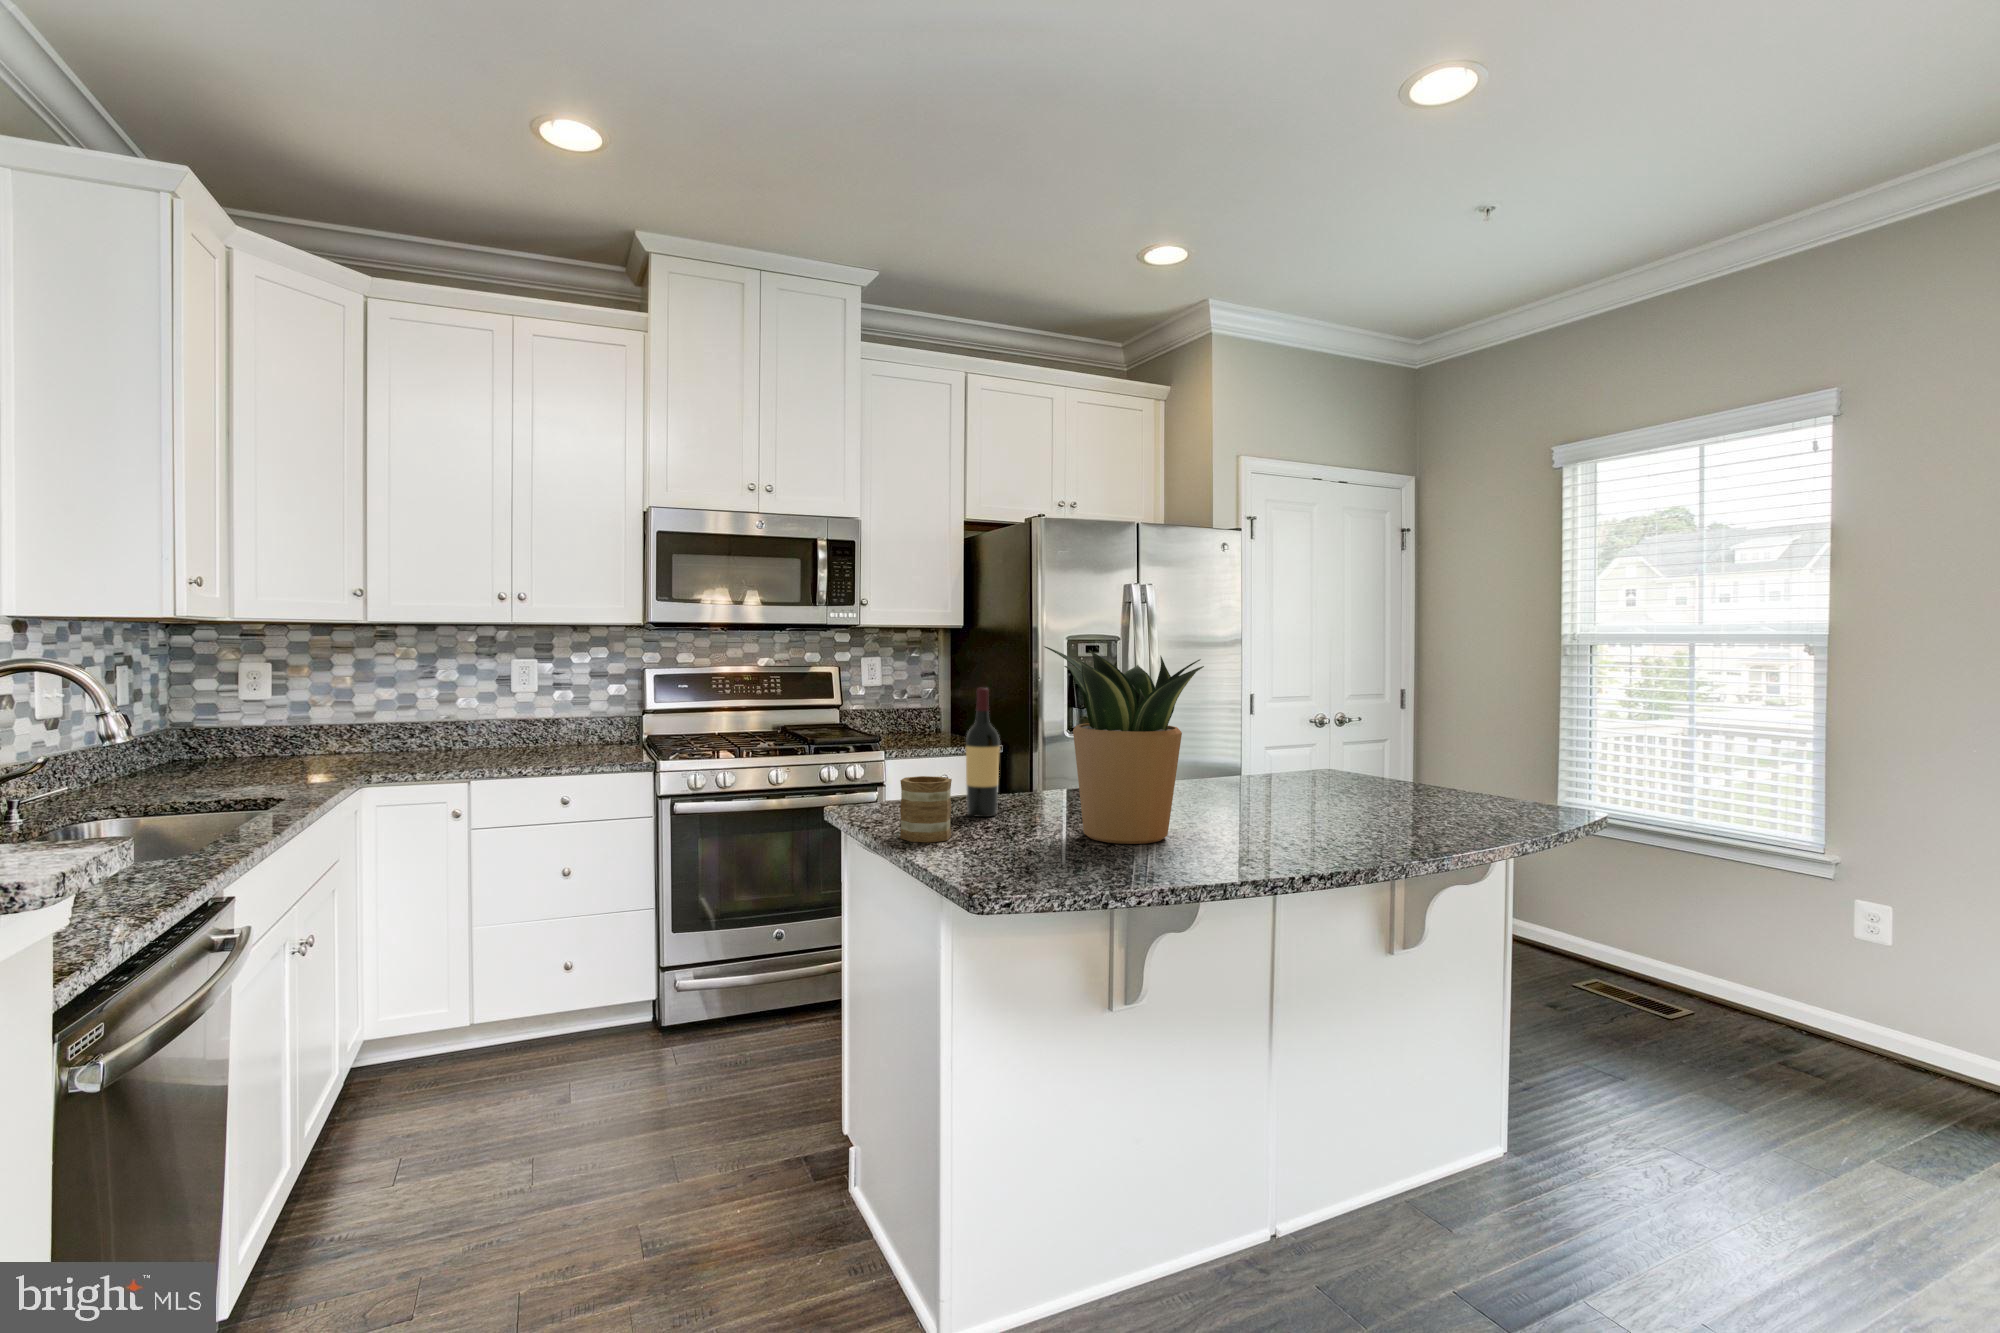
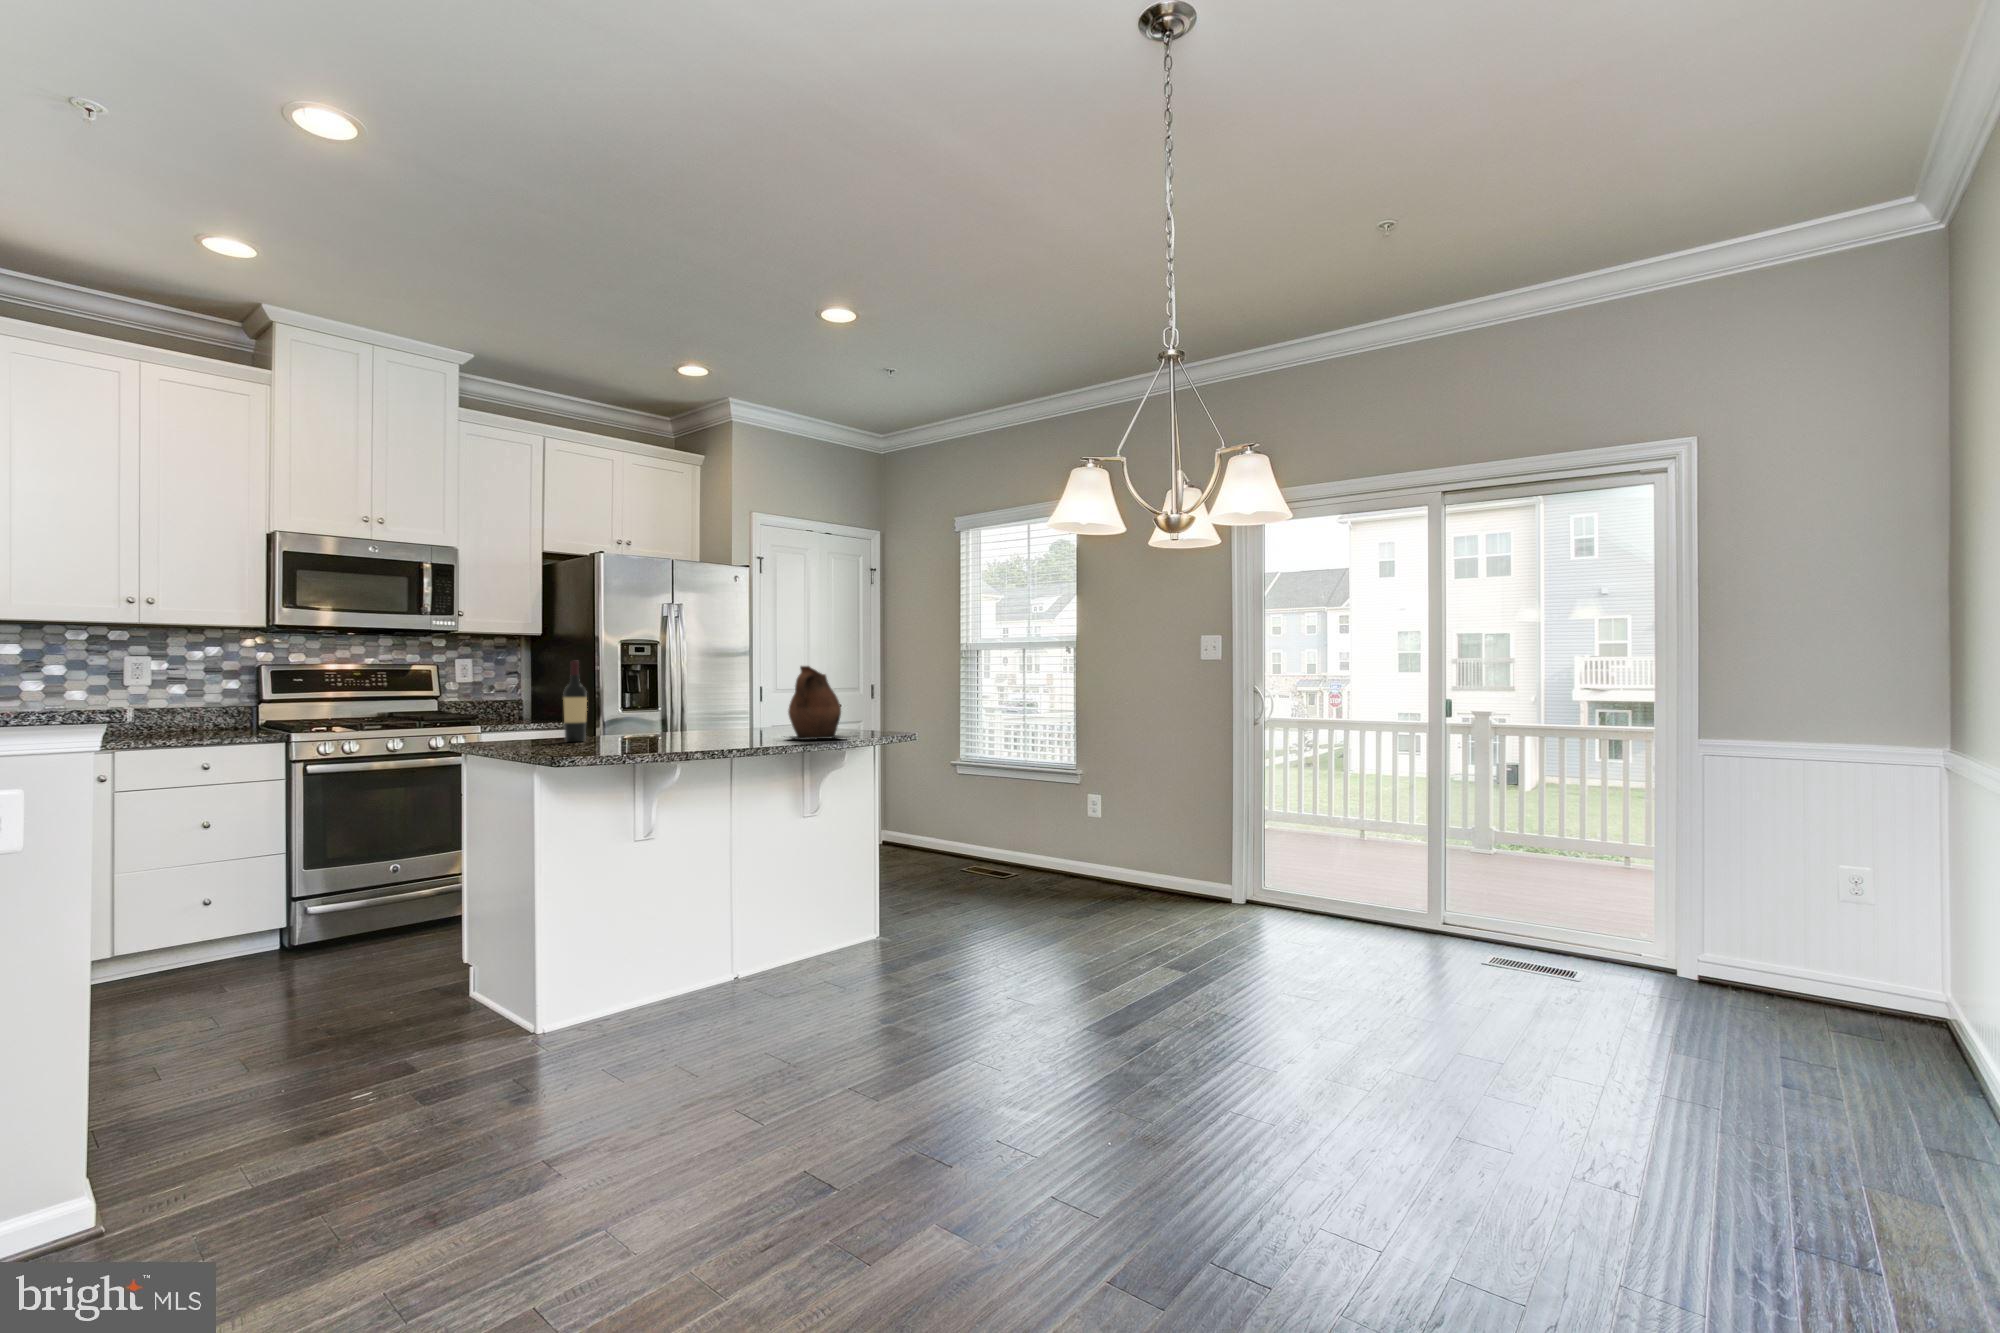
potted plant: present [1044,646,1204,844] -> none [617,632,715,744]
ceramic pitcher: none [1314,710,1448,852] -> present [784,666,847,740]
mug: present [900,776,952,842] -> none [525,711,559,748]

